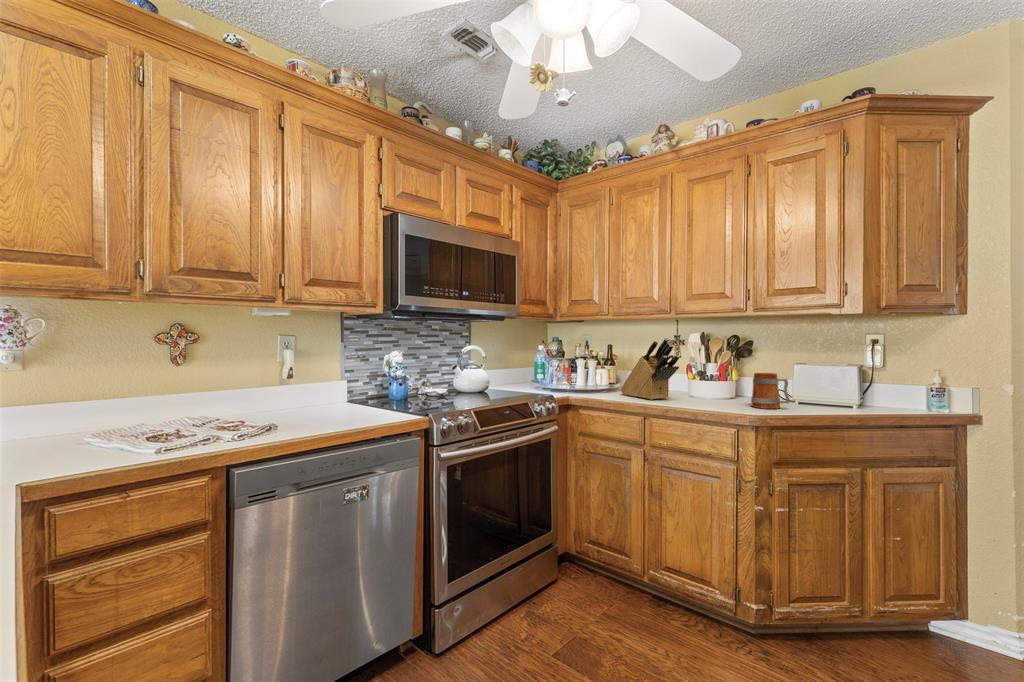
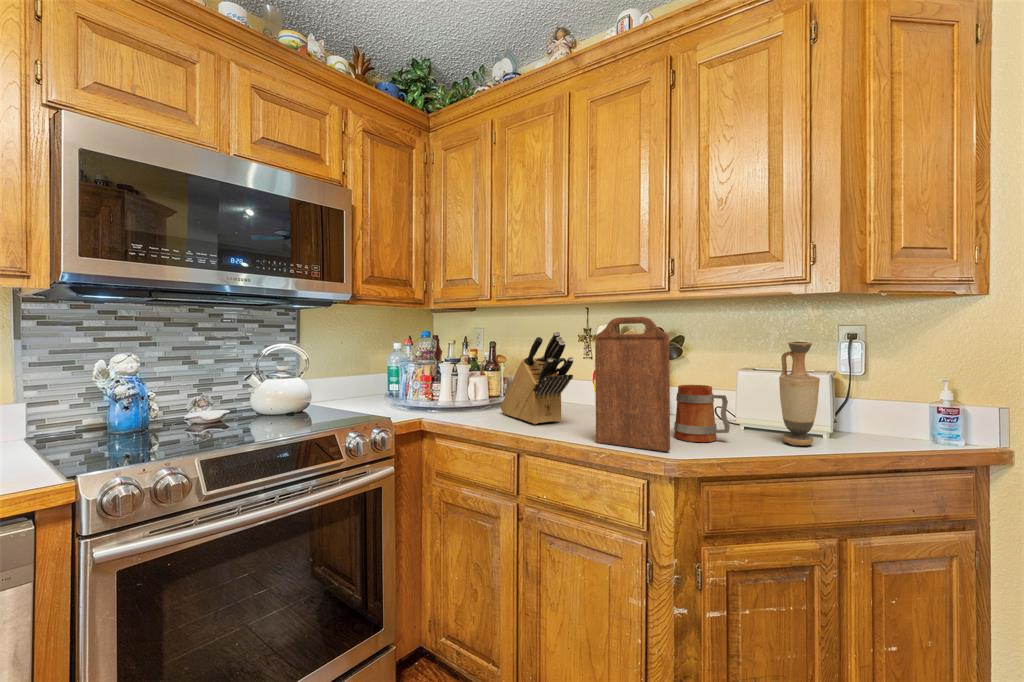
cutting board: none [700,329,752,412] -> present [595,317,670,451]
vase: none [823,345,850,411] -> present [779,342,820,446]

